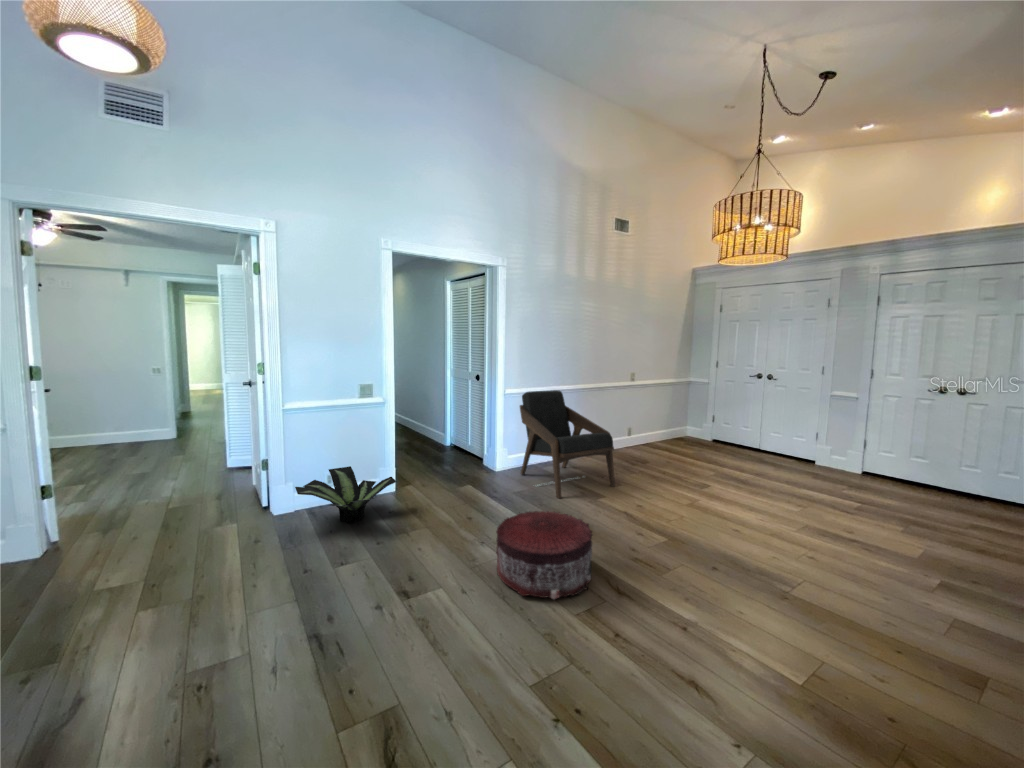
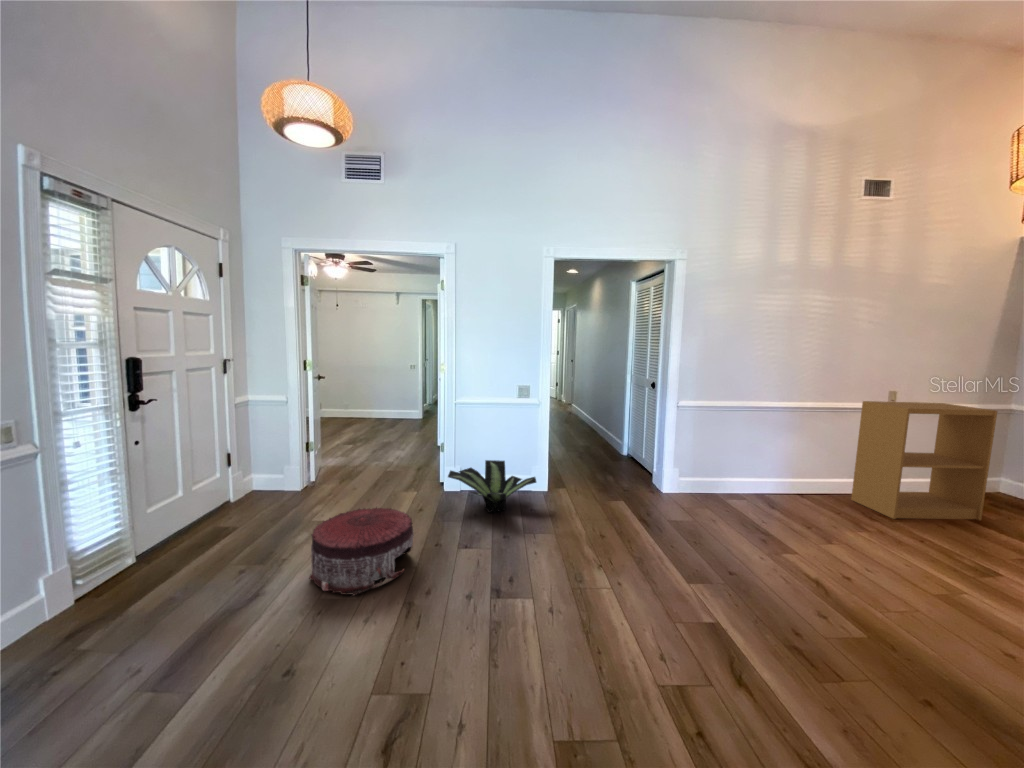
bookshelf: none [615,379,684,461] -> present [851,401,997,520]
lounge chair: present [520,390,615,498] -> none [691,405,823,544]
pouf: present [496,511,592,599] -> present [309,508,414,596]

